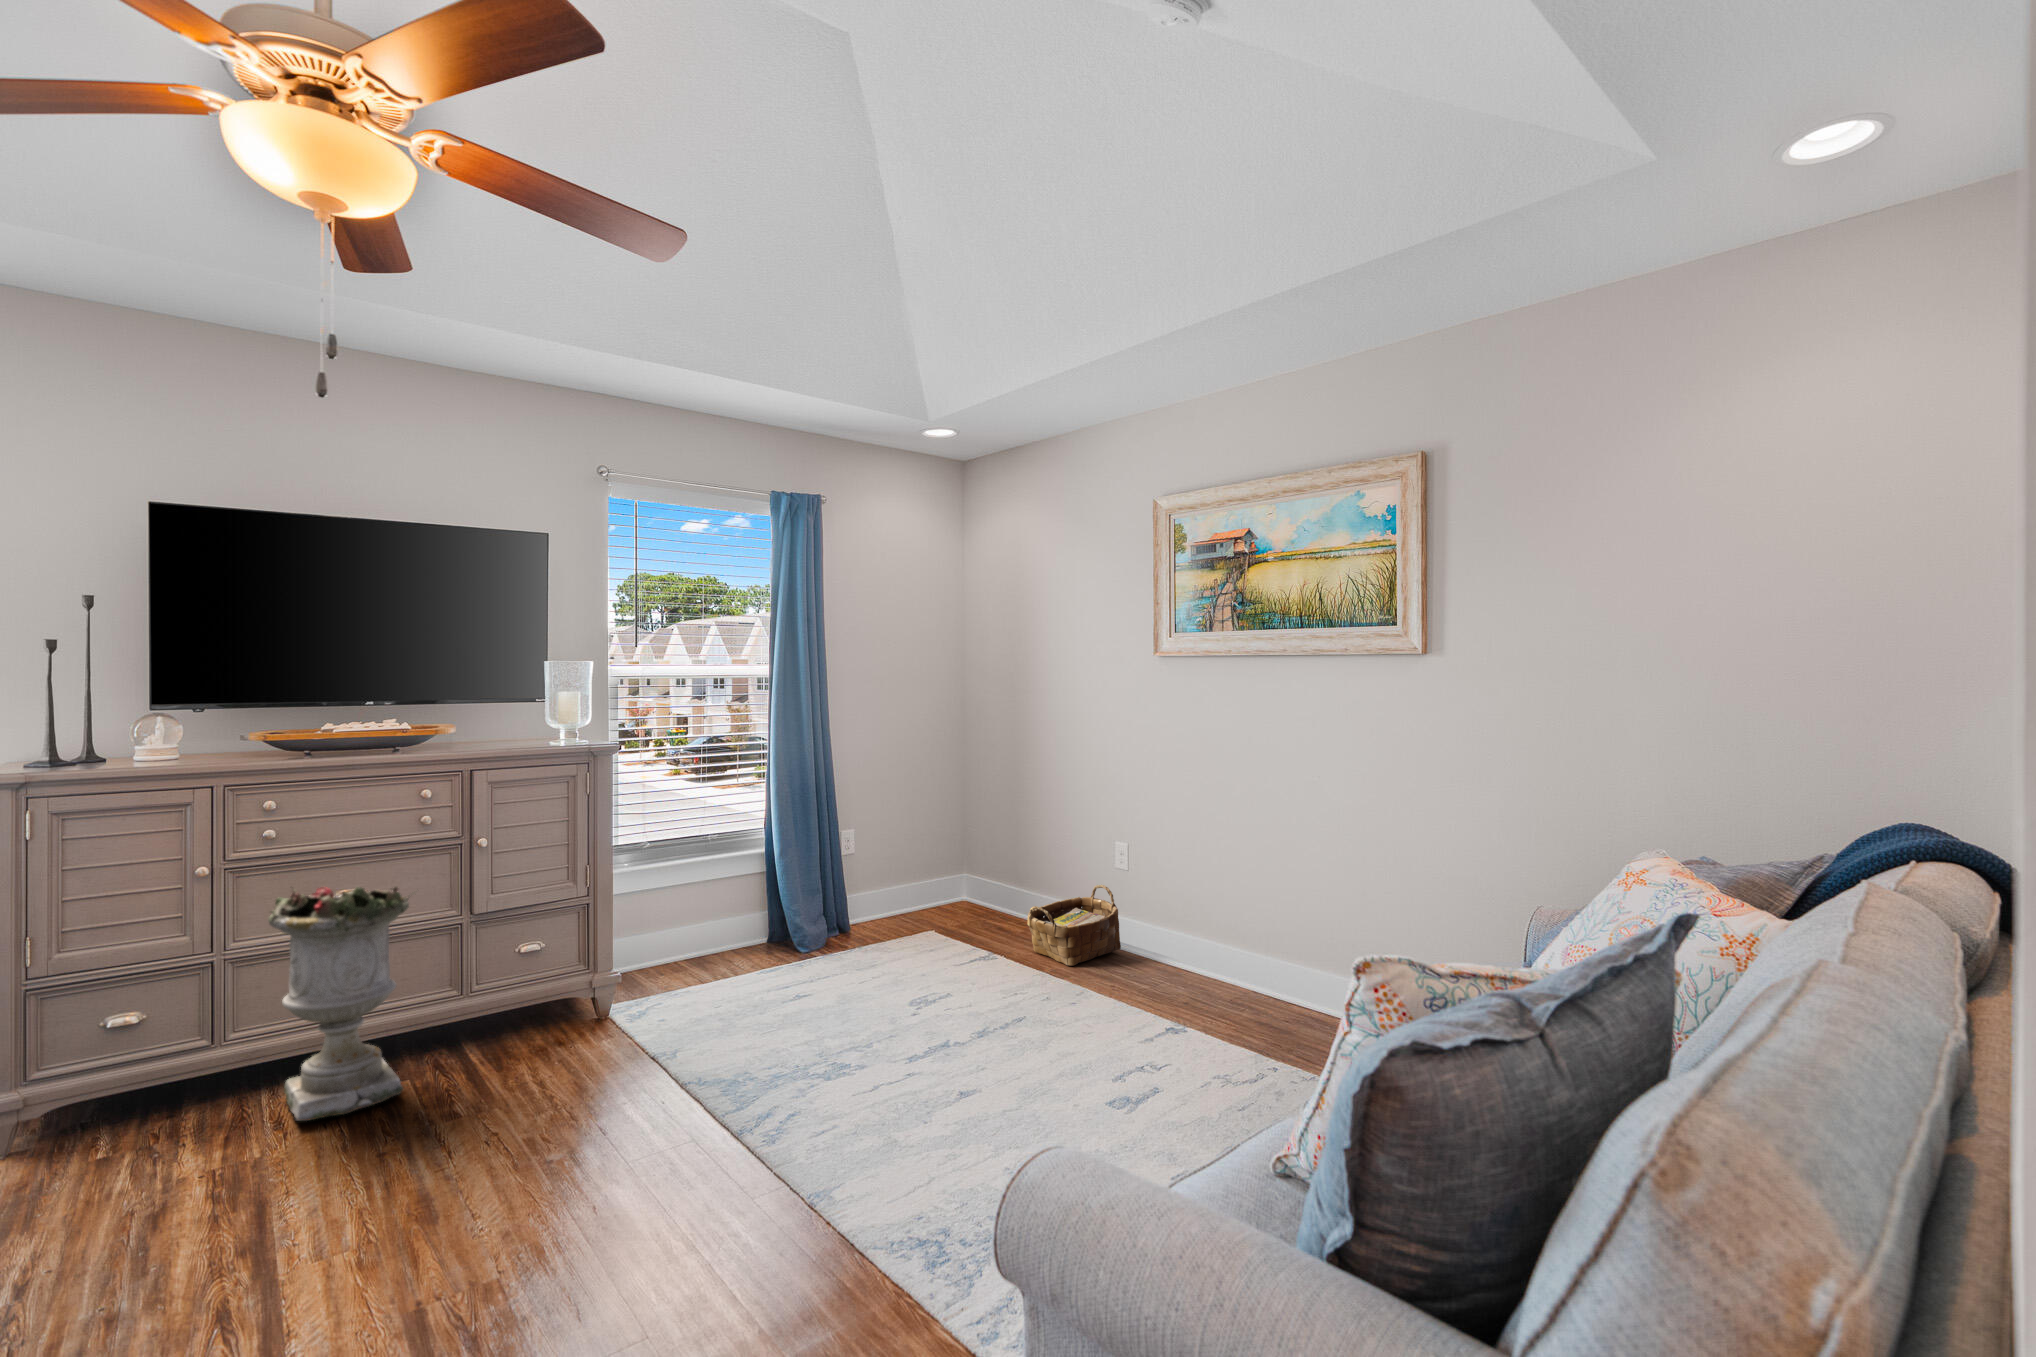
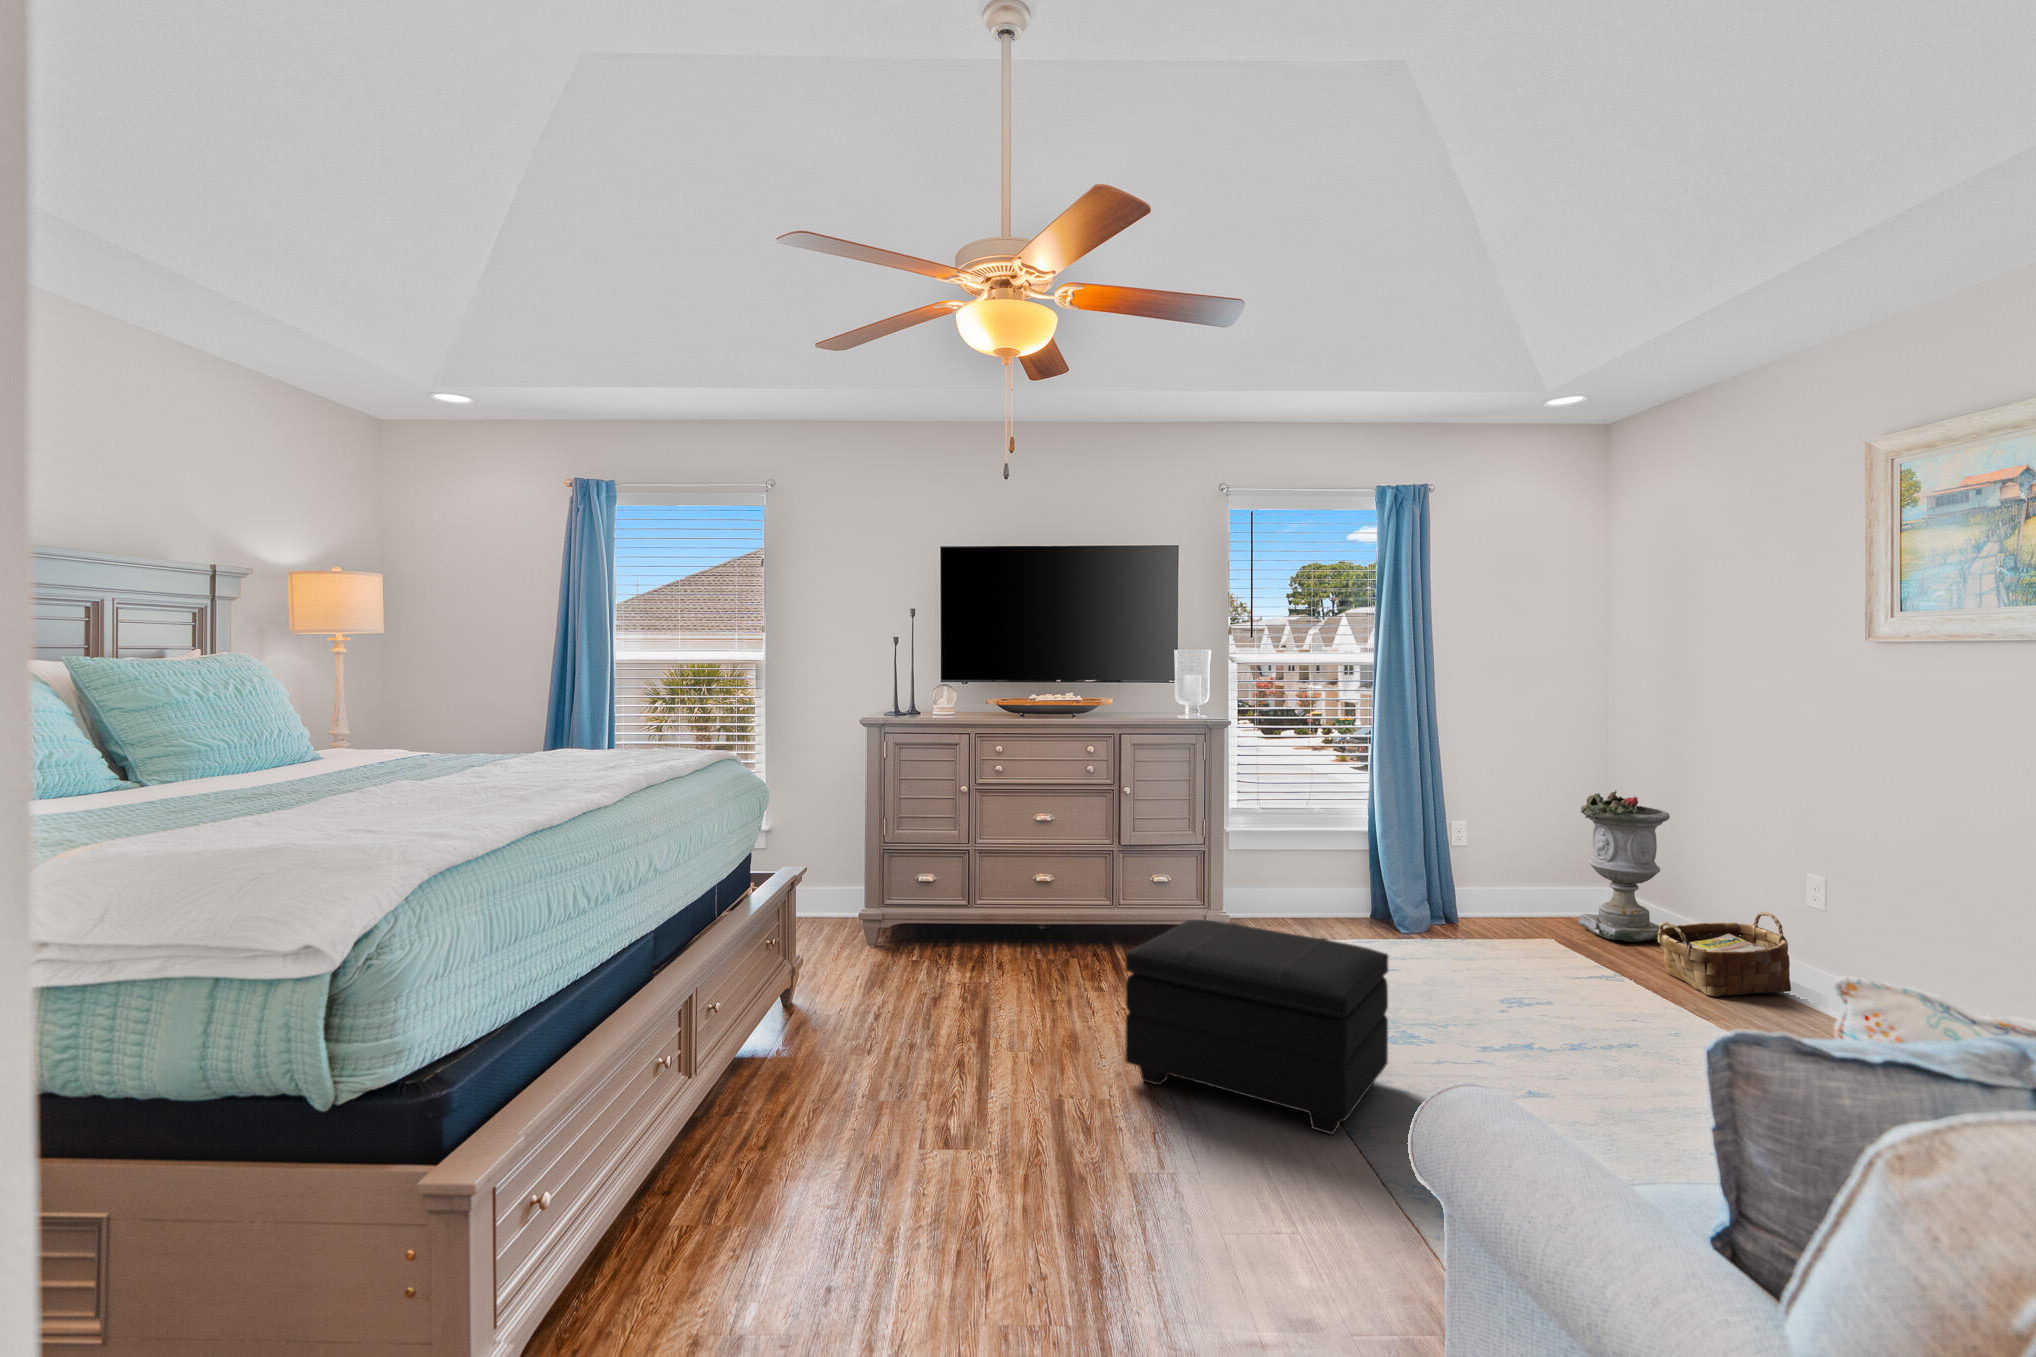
planter: present [268,886,414,1121] -> present [1578,790,1670,942]
footstool: none [520,992,841,1237] -> present [1125,920,1388,1134]

